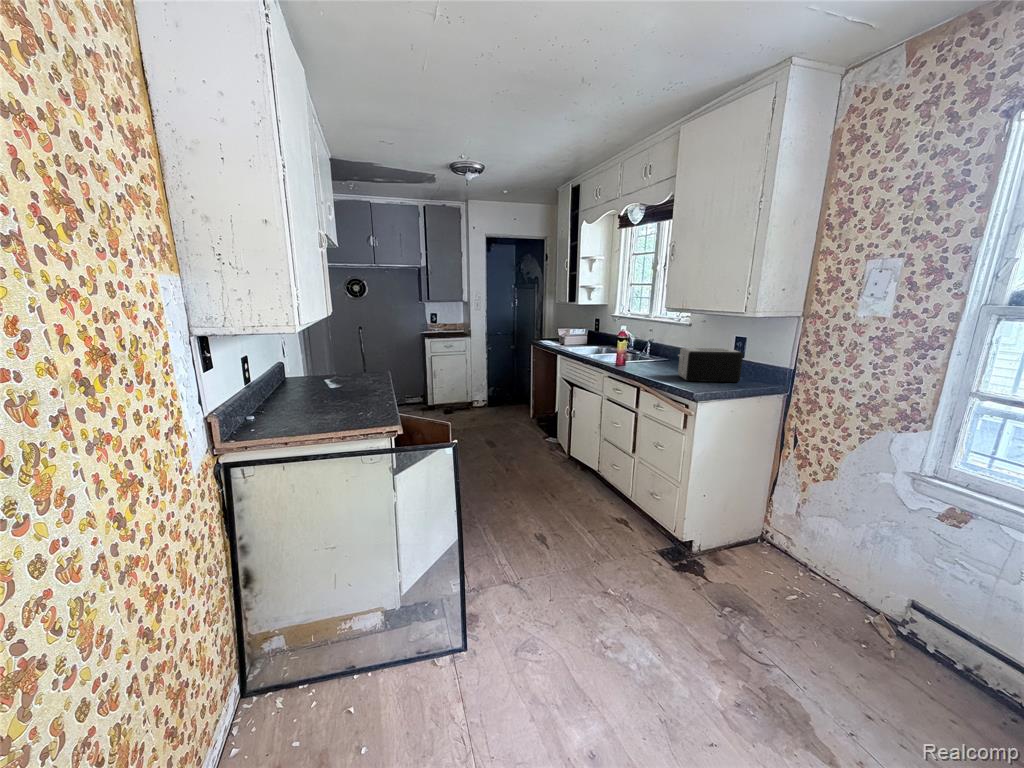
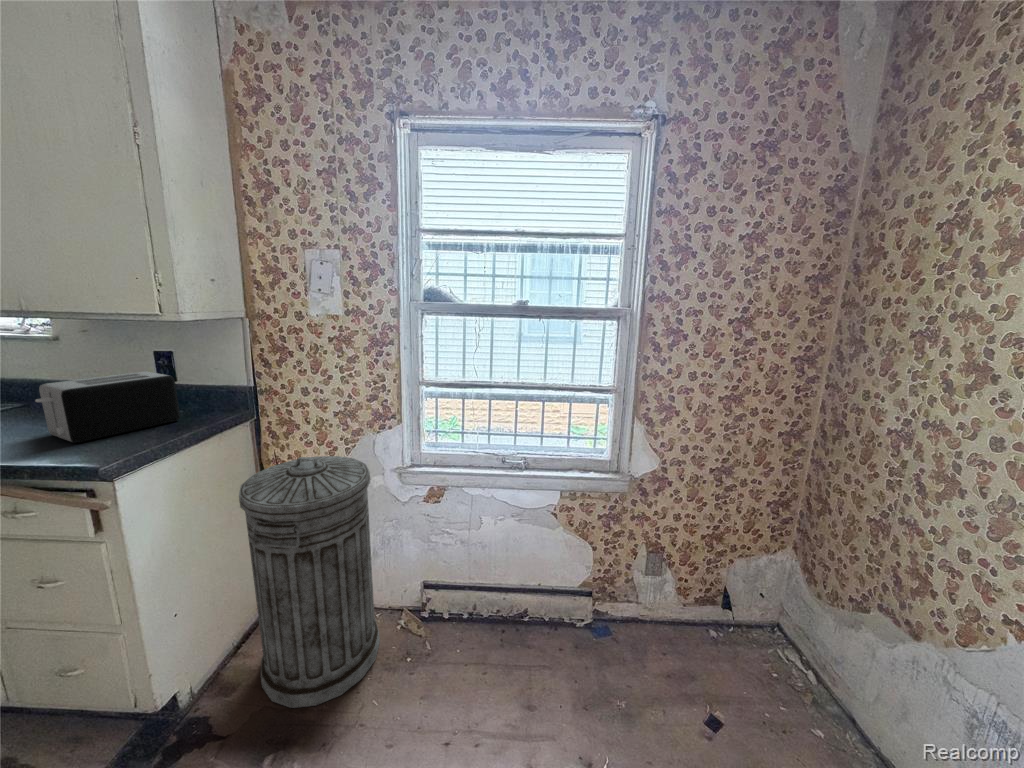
trash can: none [738,426,872,623] -> present [239,456,380,708]

